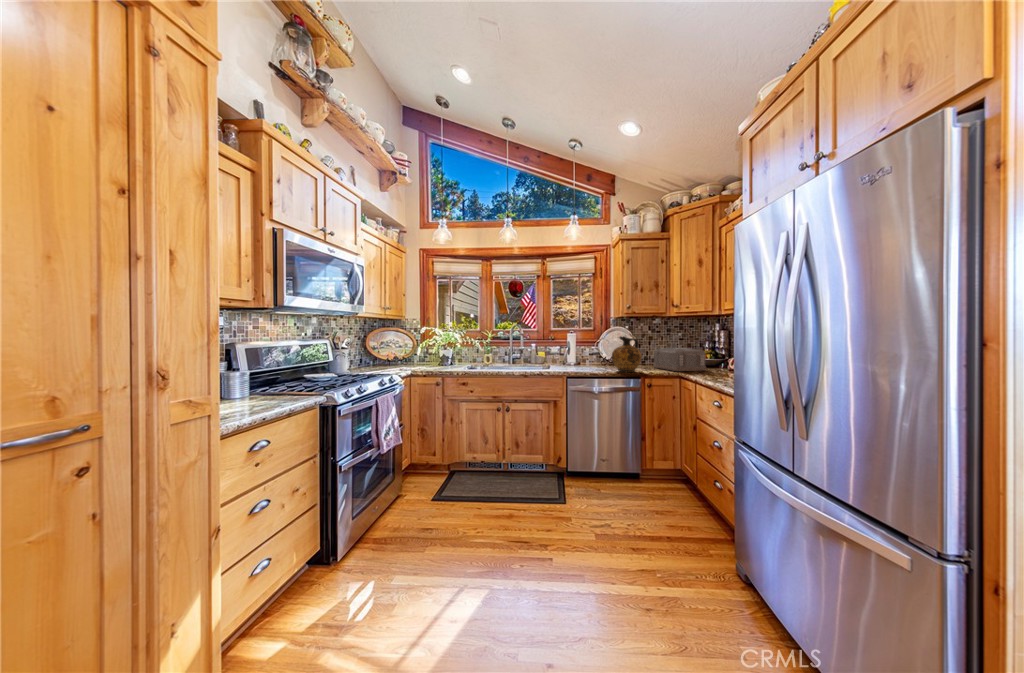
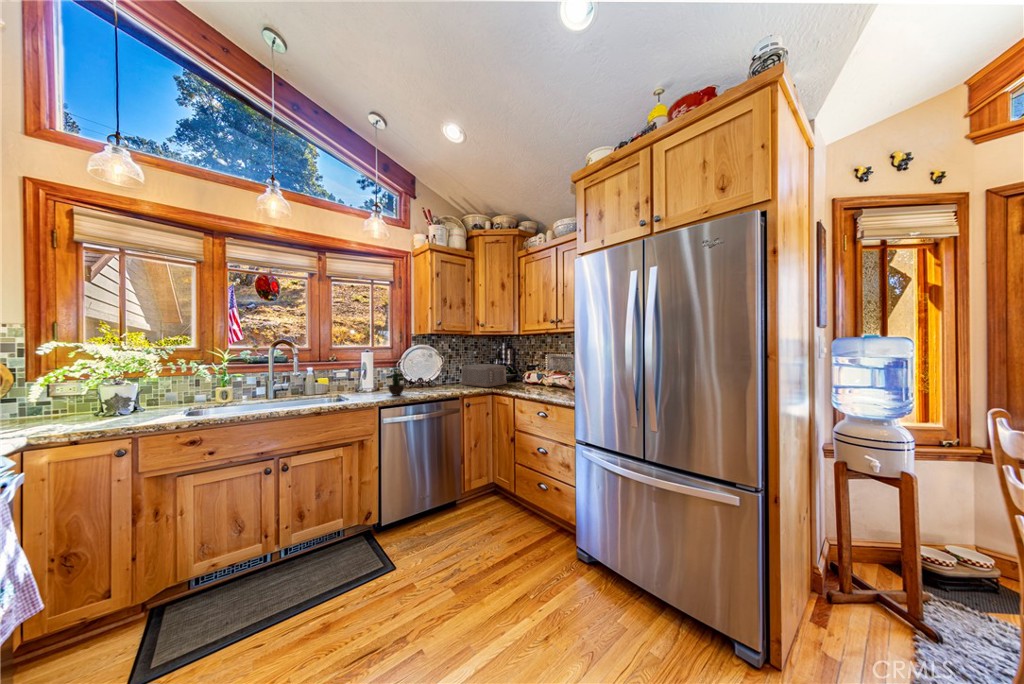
potted plant: none [574,330,596,370] -> present [388,367,404,396]
ceramic jug: present [612,336,642,372] -> none [428,355,459,393]

